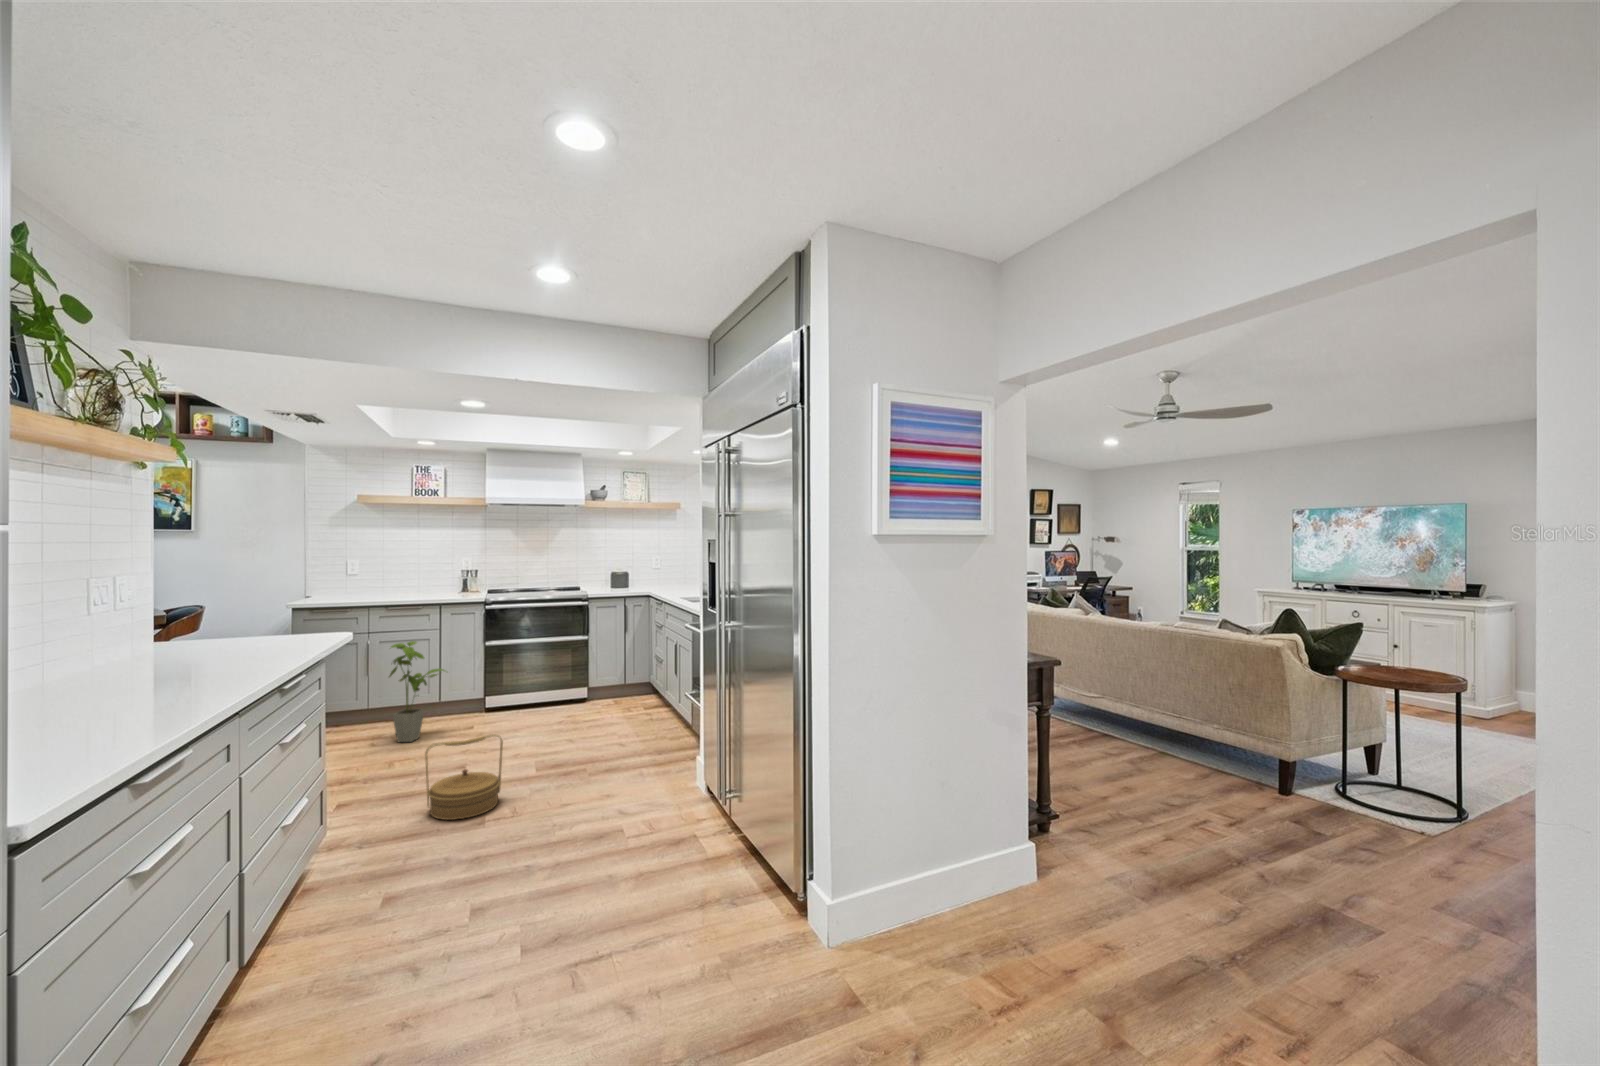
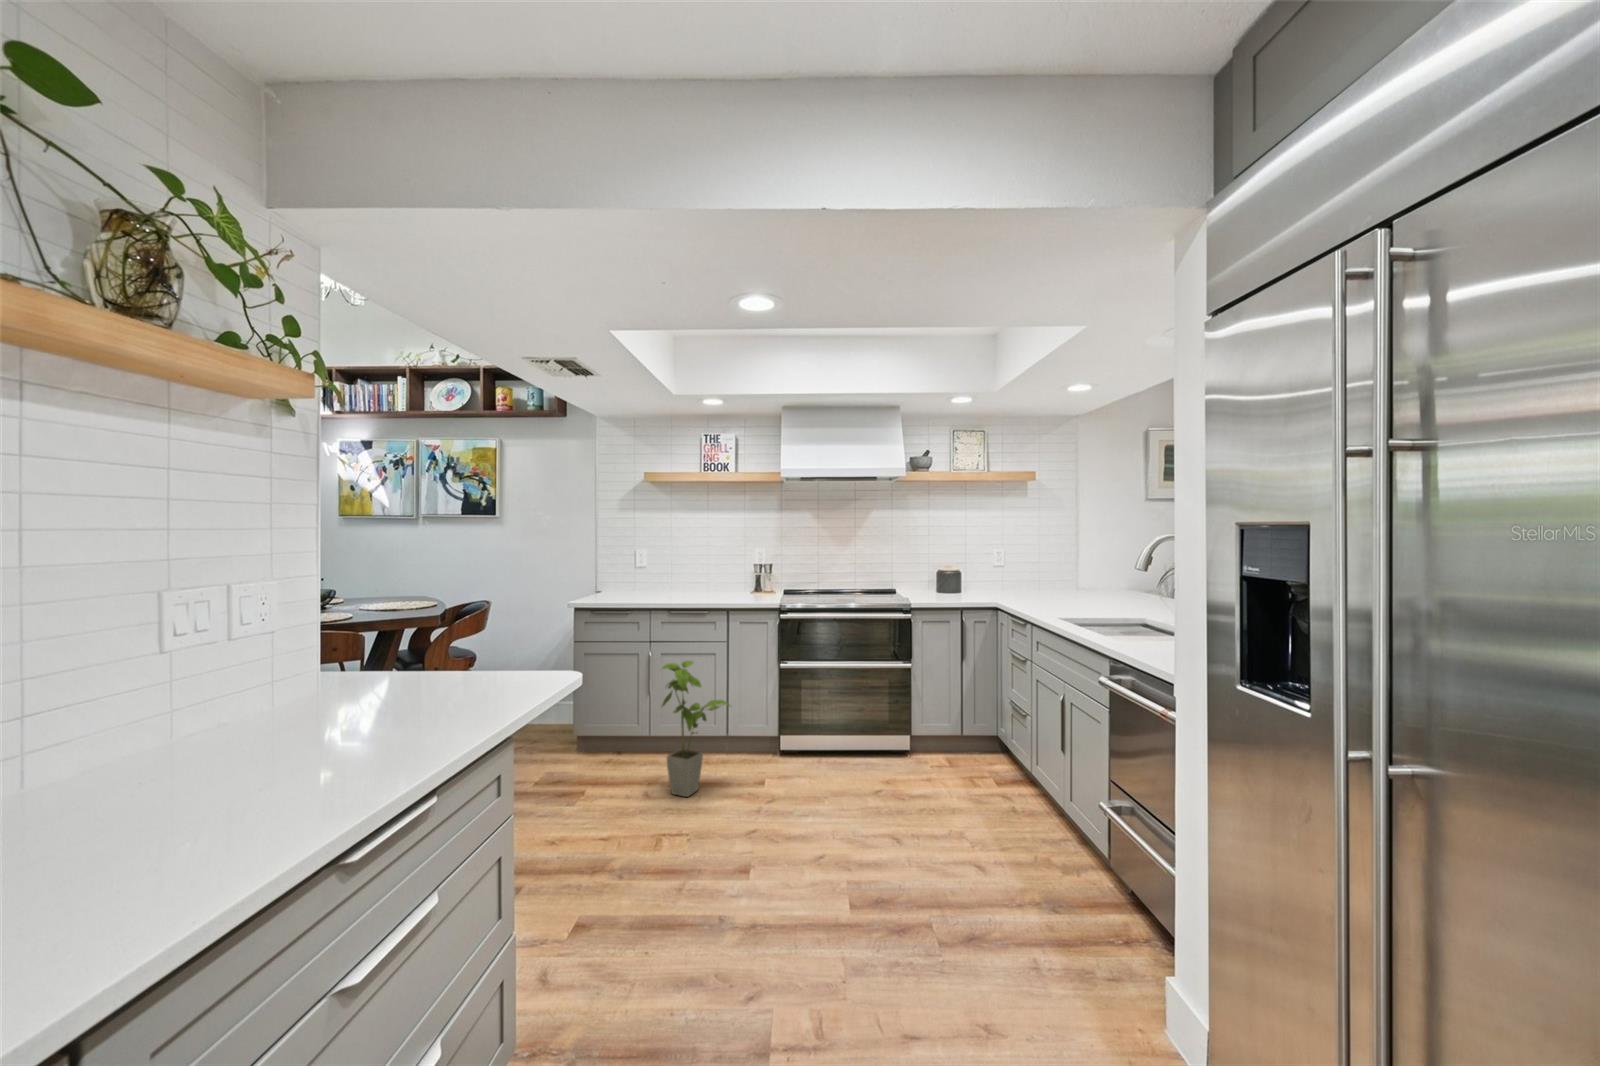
basket: present [425,734,503,820] -> none [673,858,794,1019]

